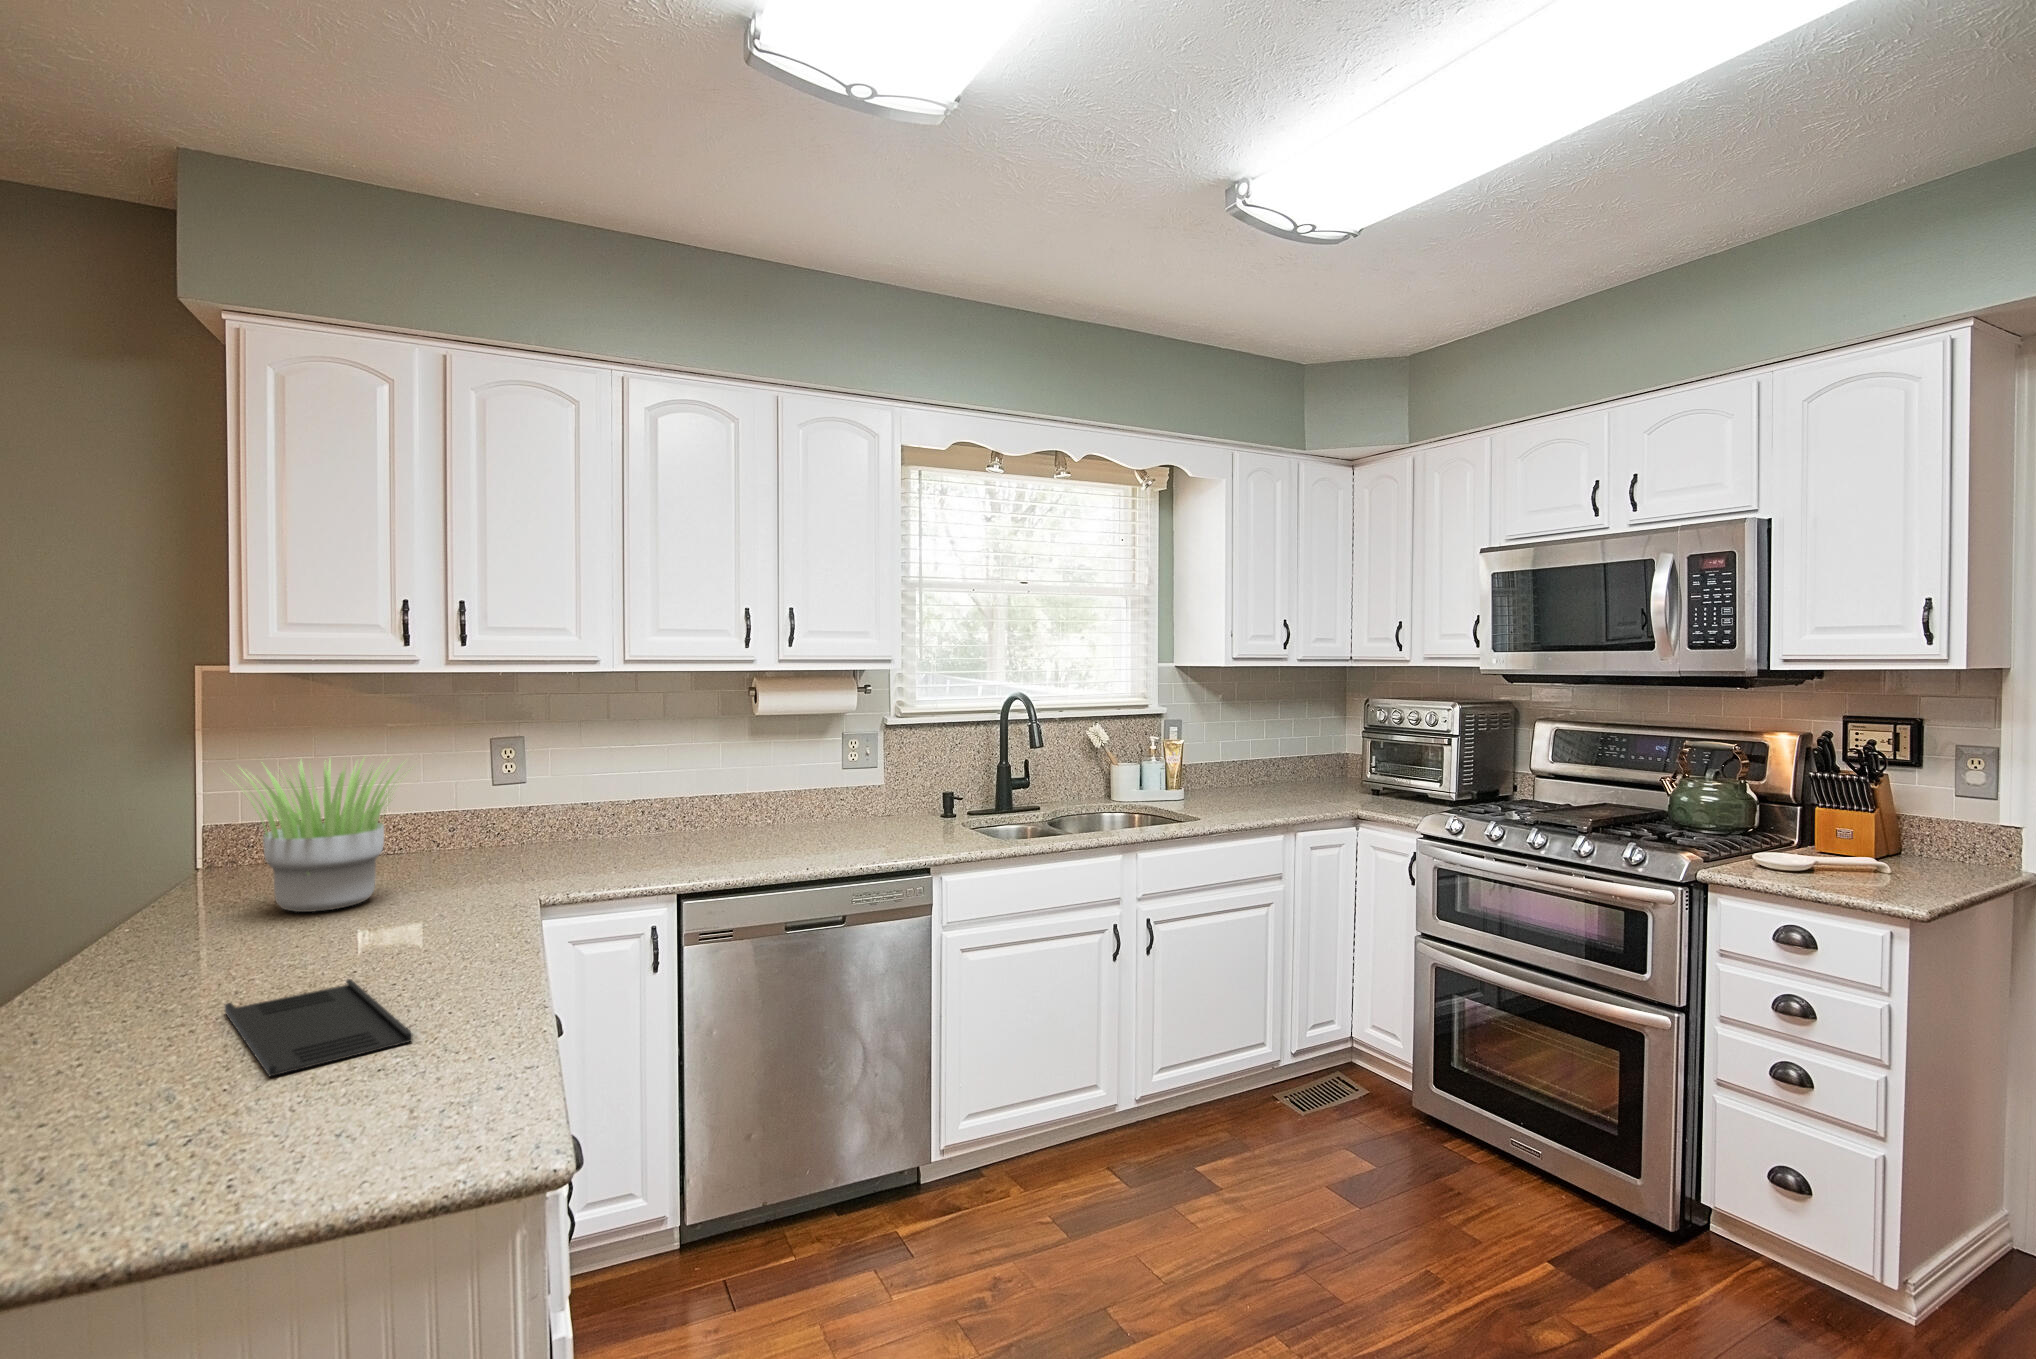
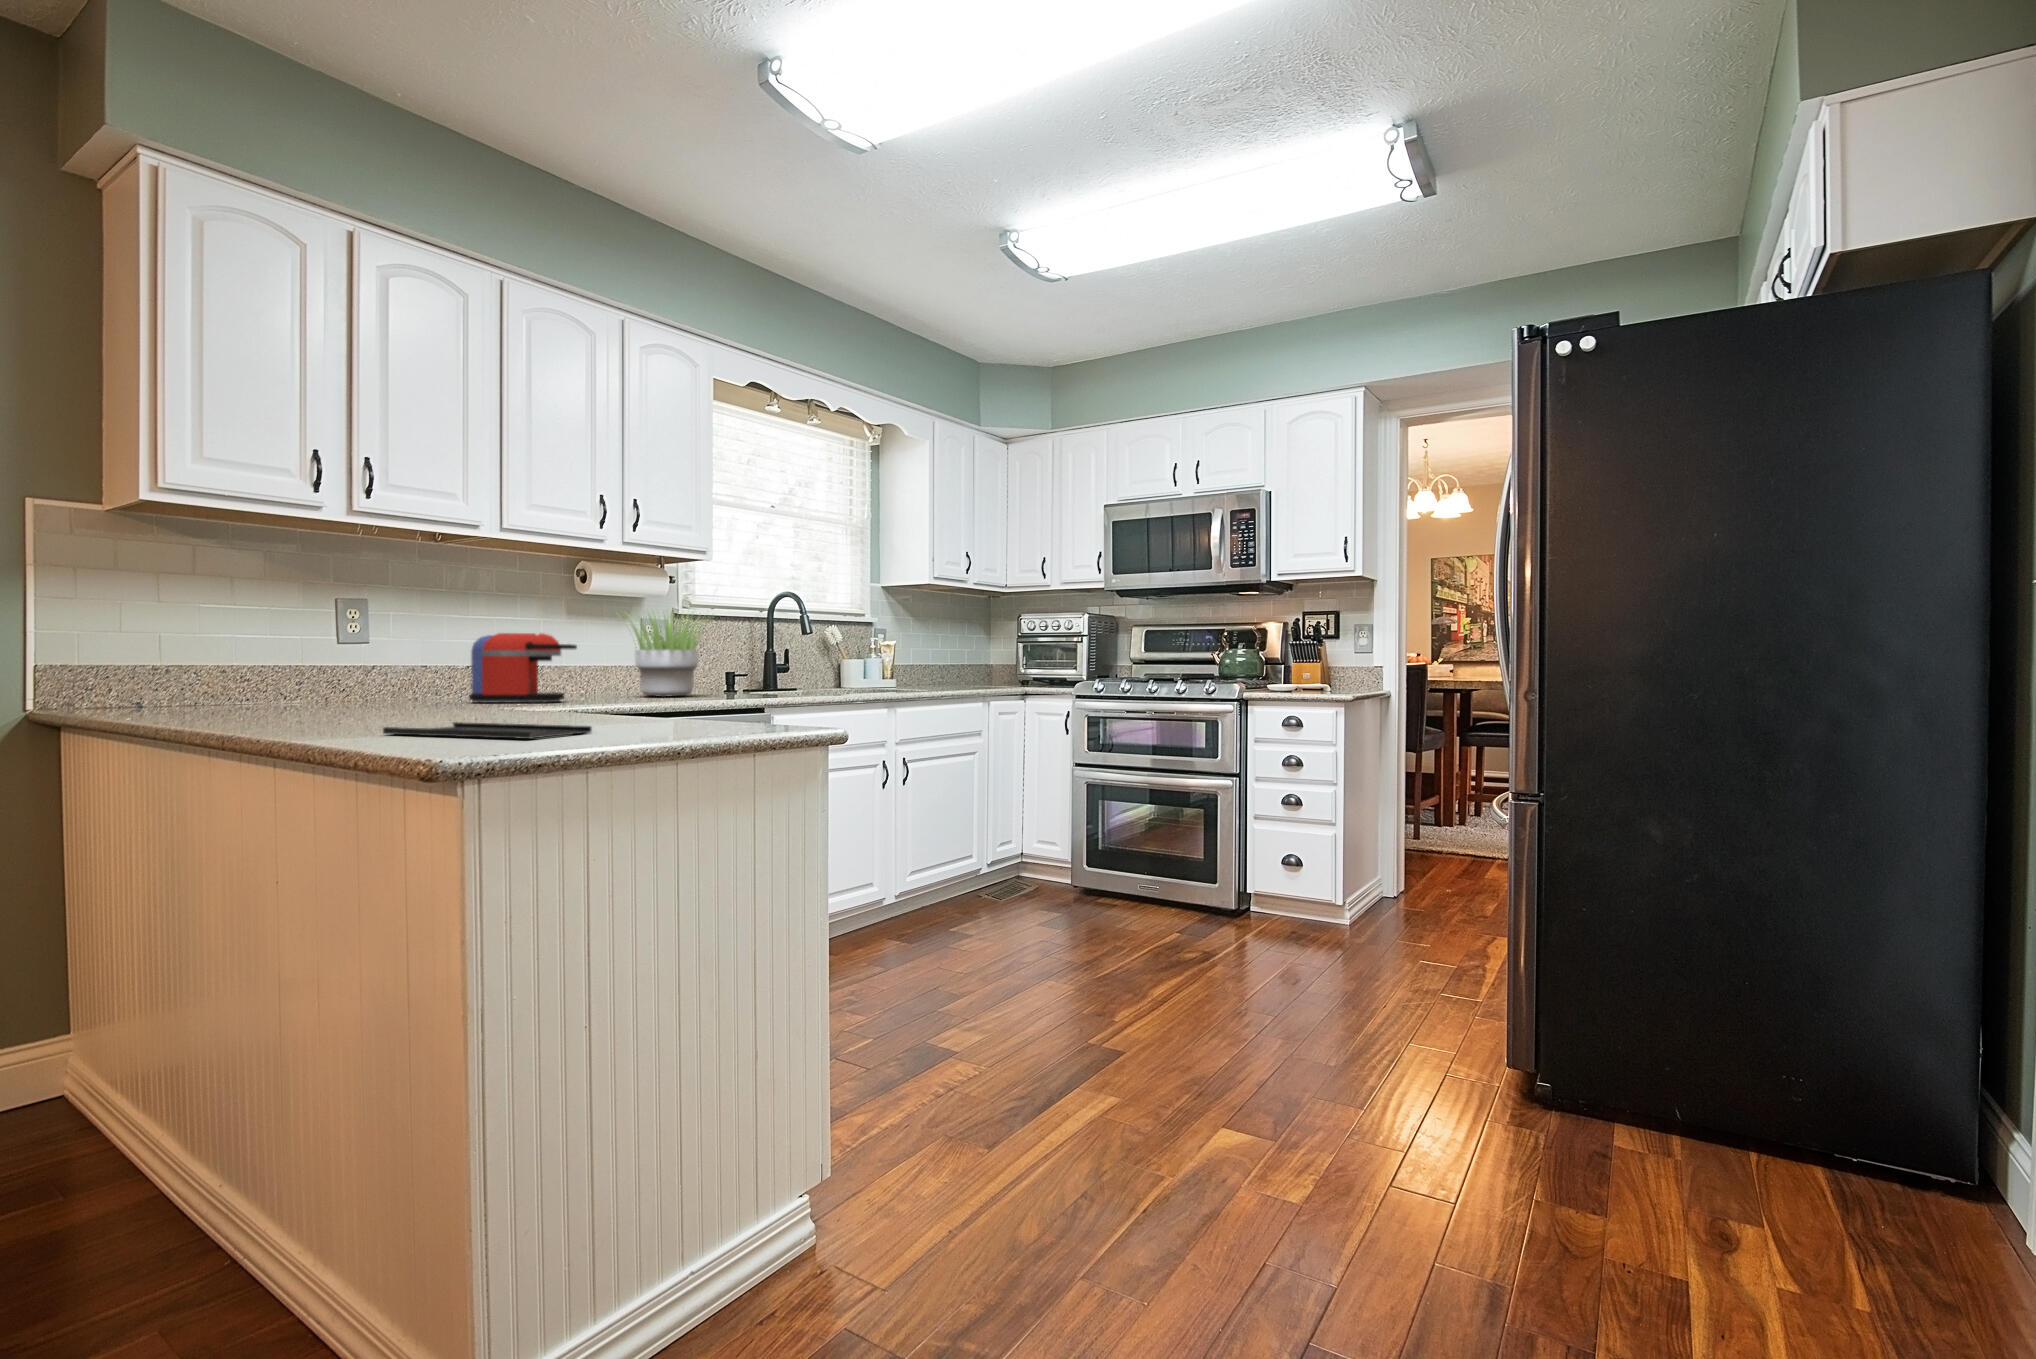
potted plant: present [231,759,411,912] -> present [625,611,714,697]
coffee maker: none [611,772,716,856] -> present [469,633,577,703]

